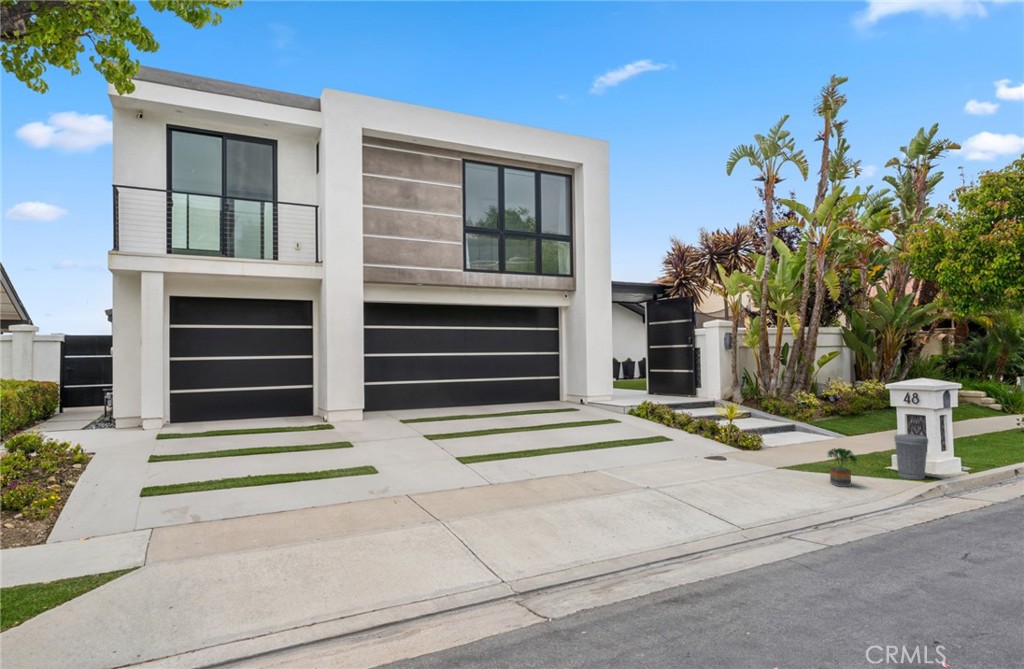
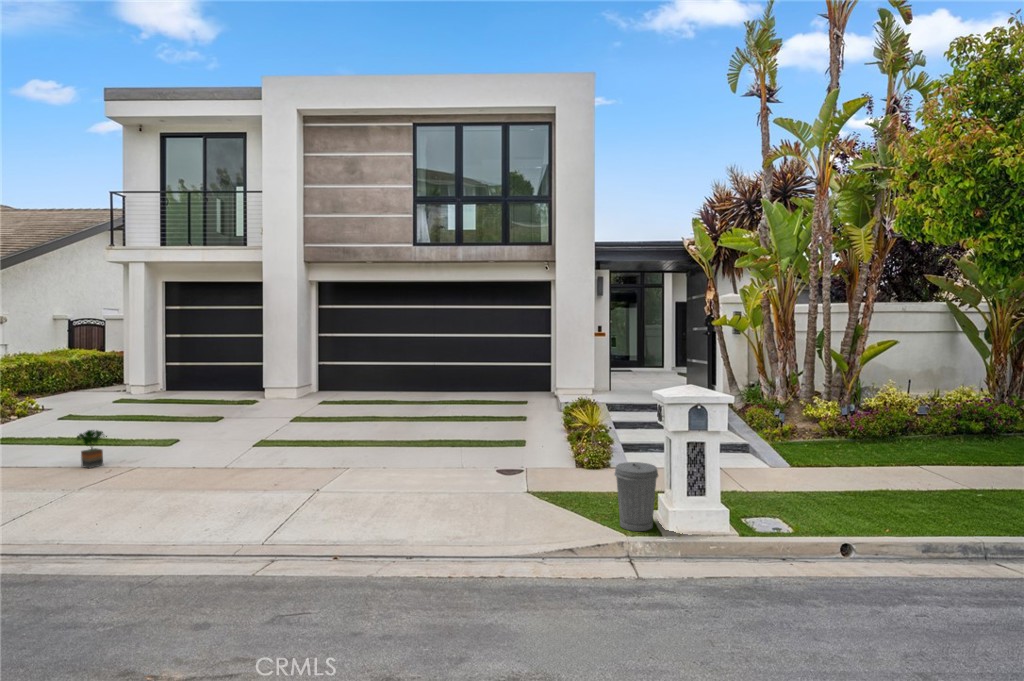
potted tree: present [828,448,857,487] -> present [77,430,107,468]

